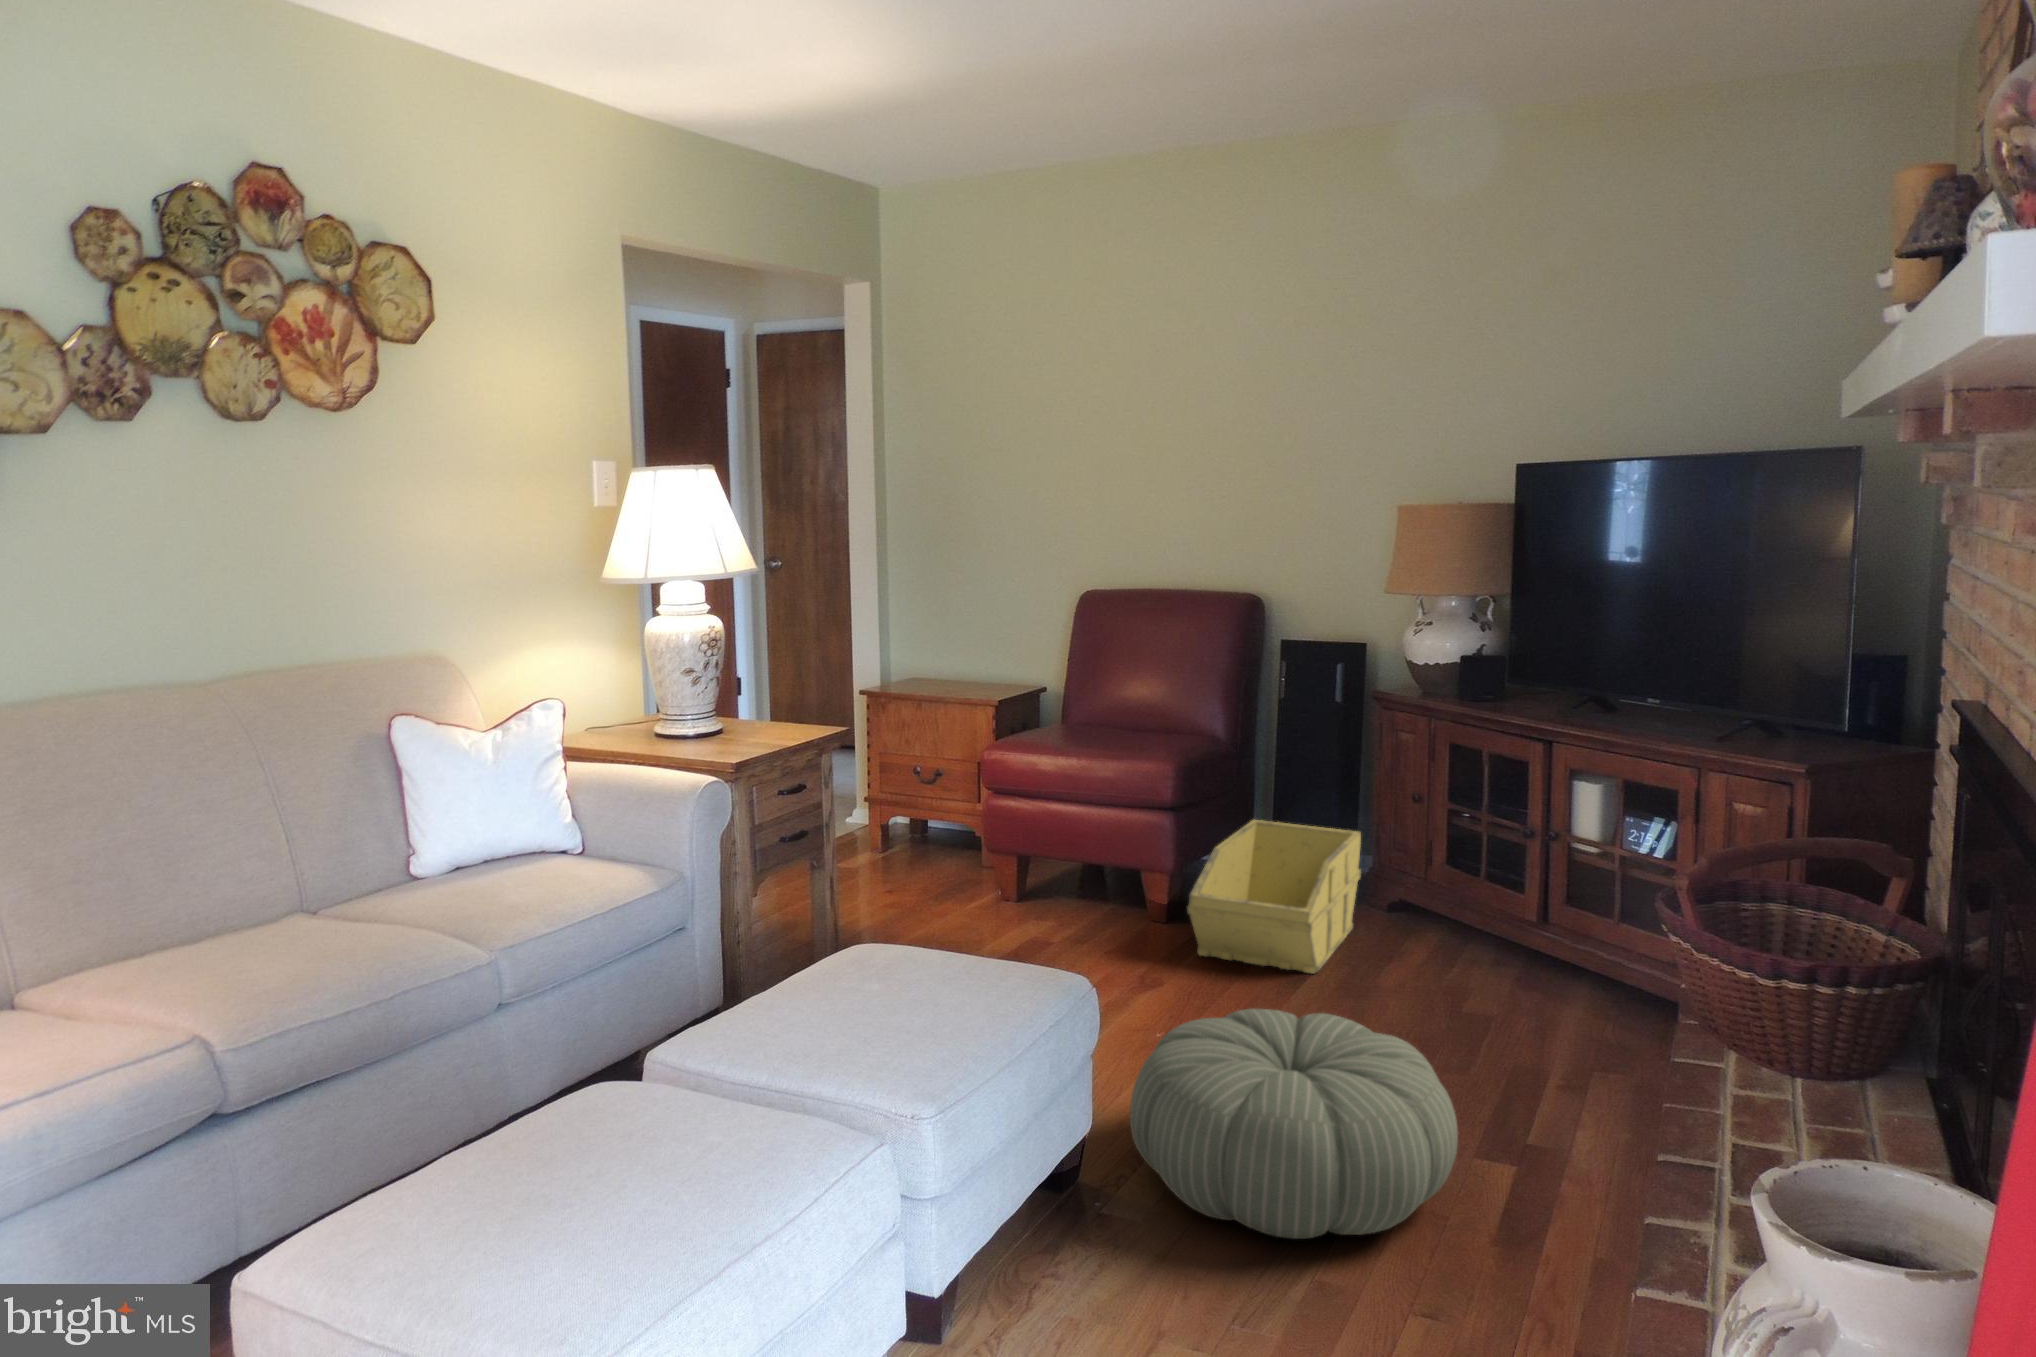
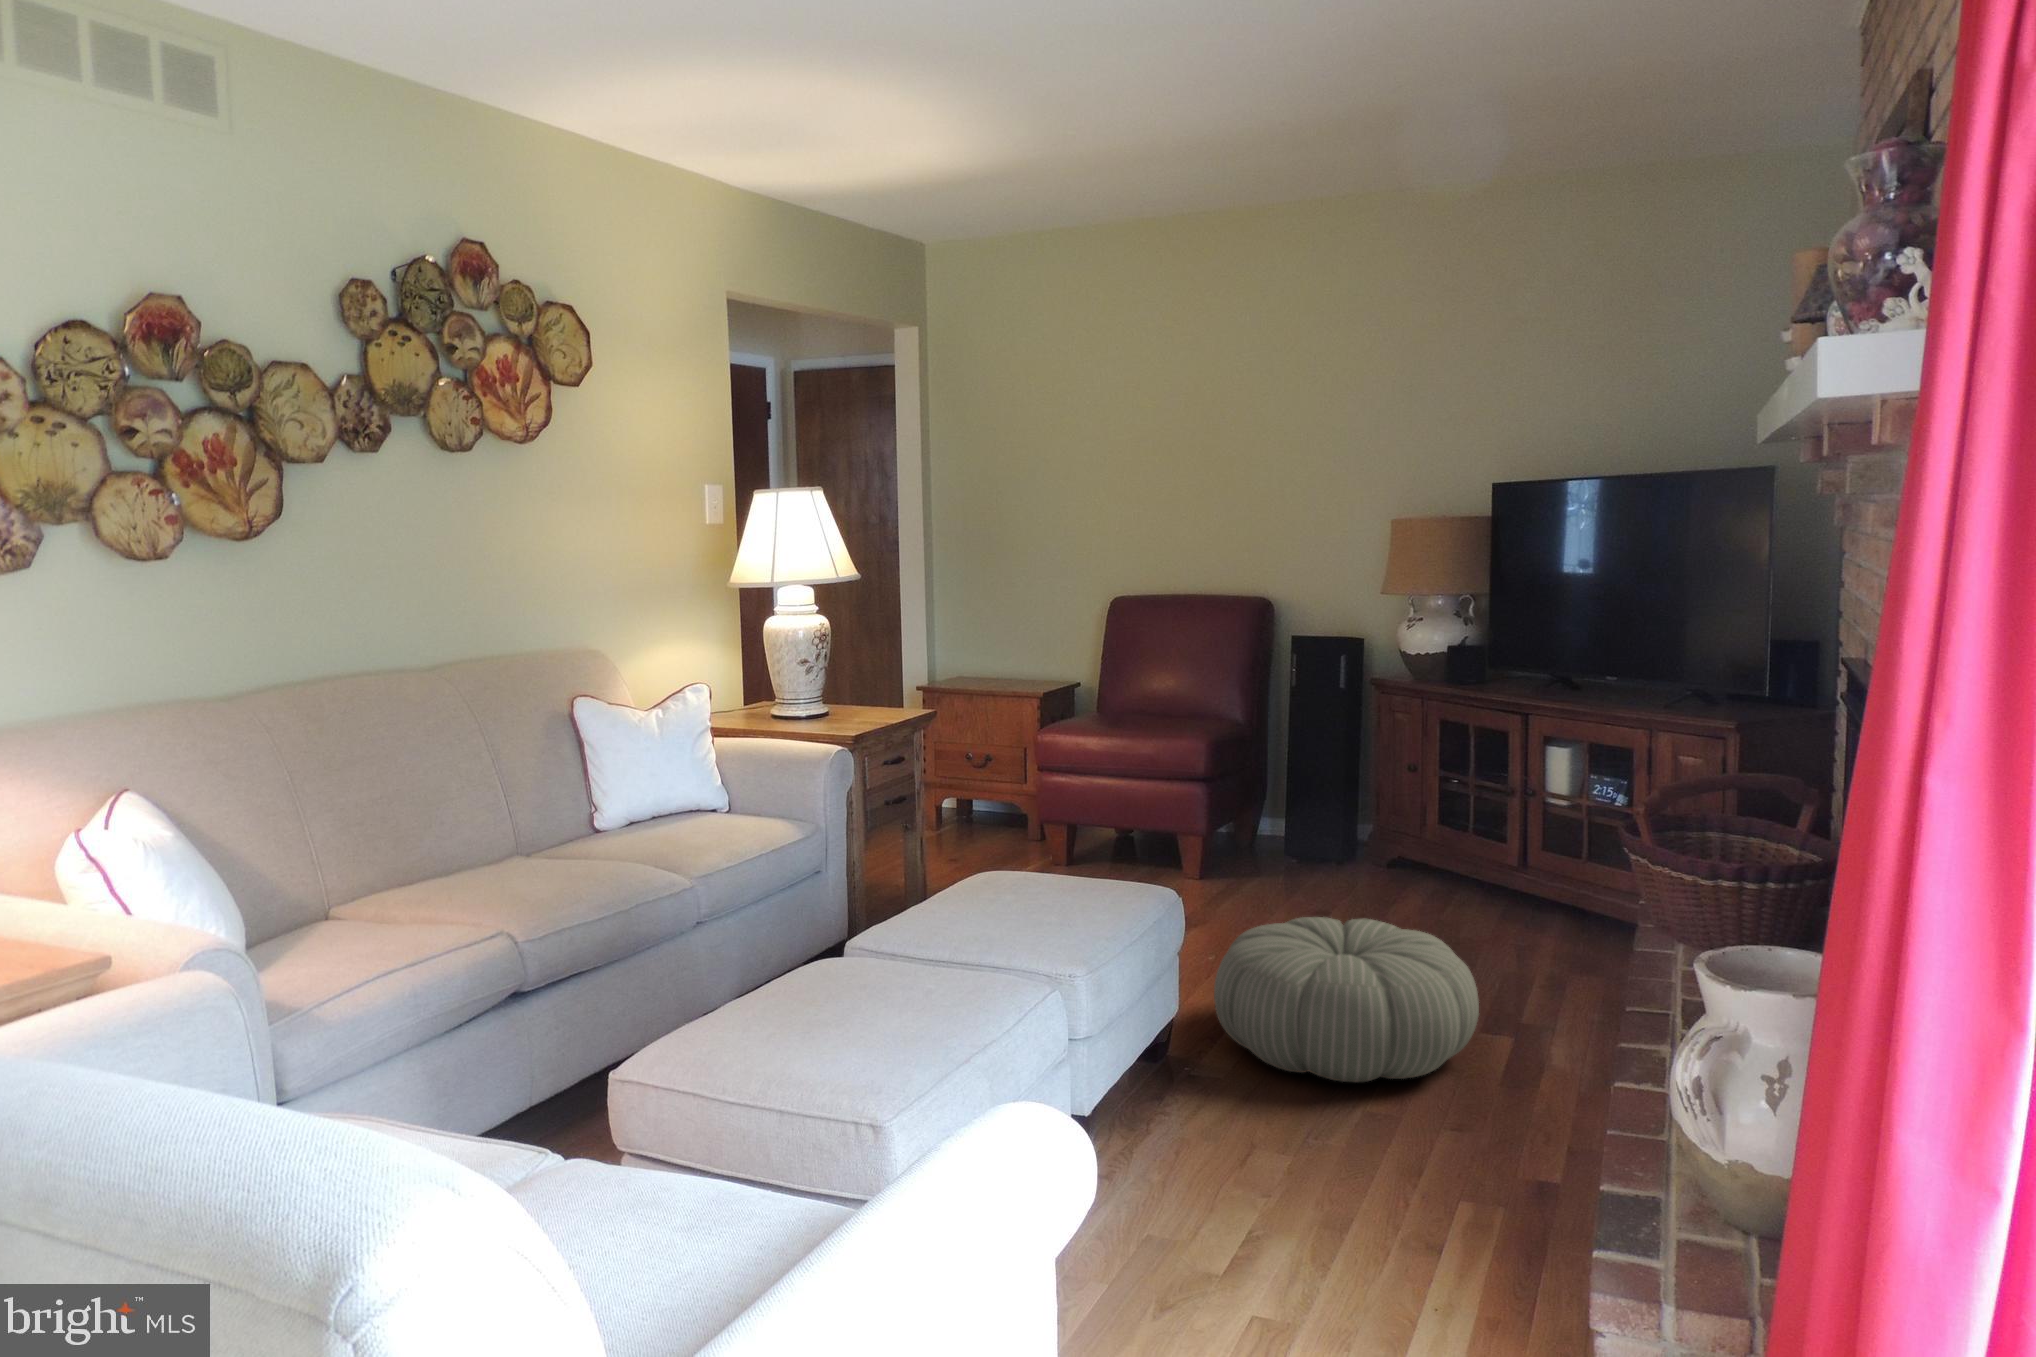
storage bin: present [1187,820,1361,974] -> none [1229,788,1371,911]

